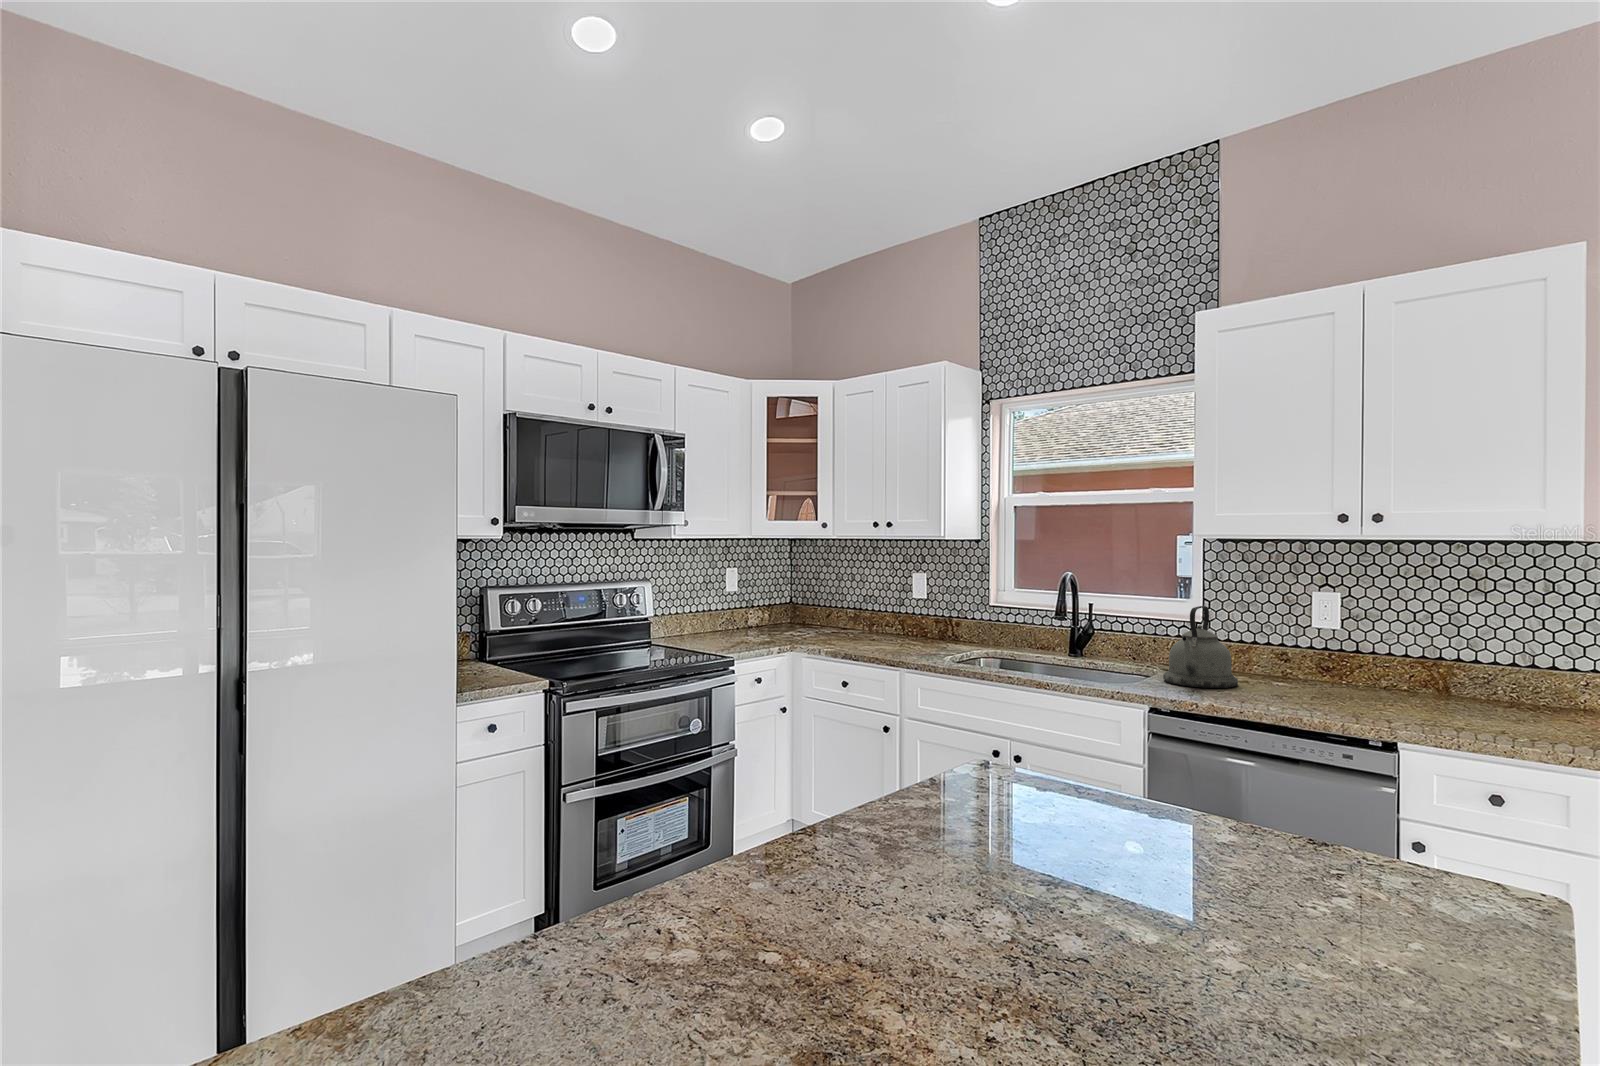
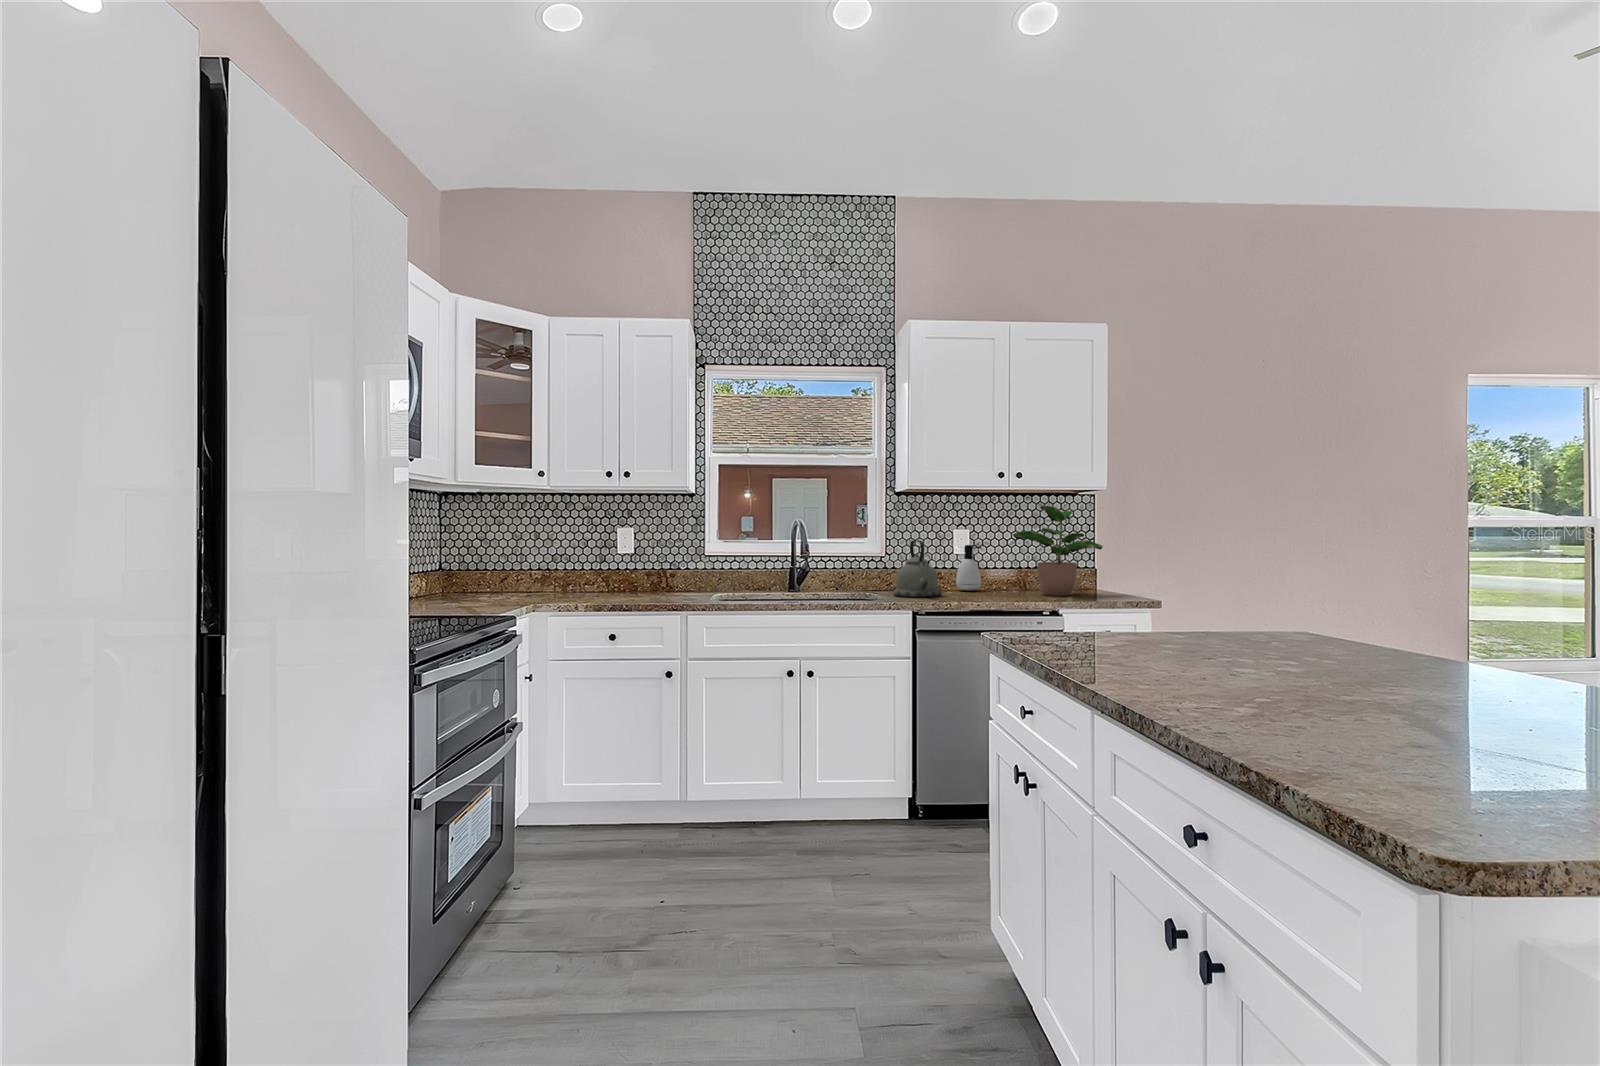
potted plant: none [1354,565,1539,721] -> present [1013,506,1103,596]
soap dispenser: none [1292,618,1336,687] -> present [956,545,981,591]

